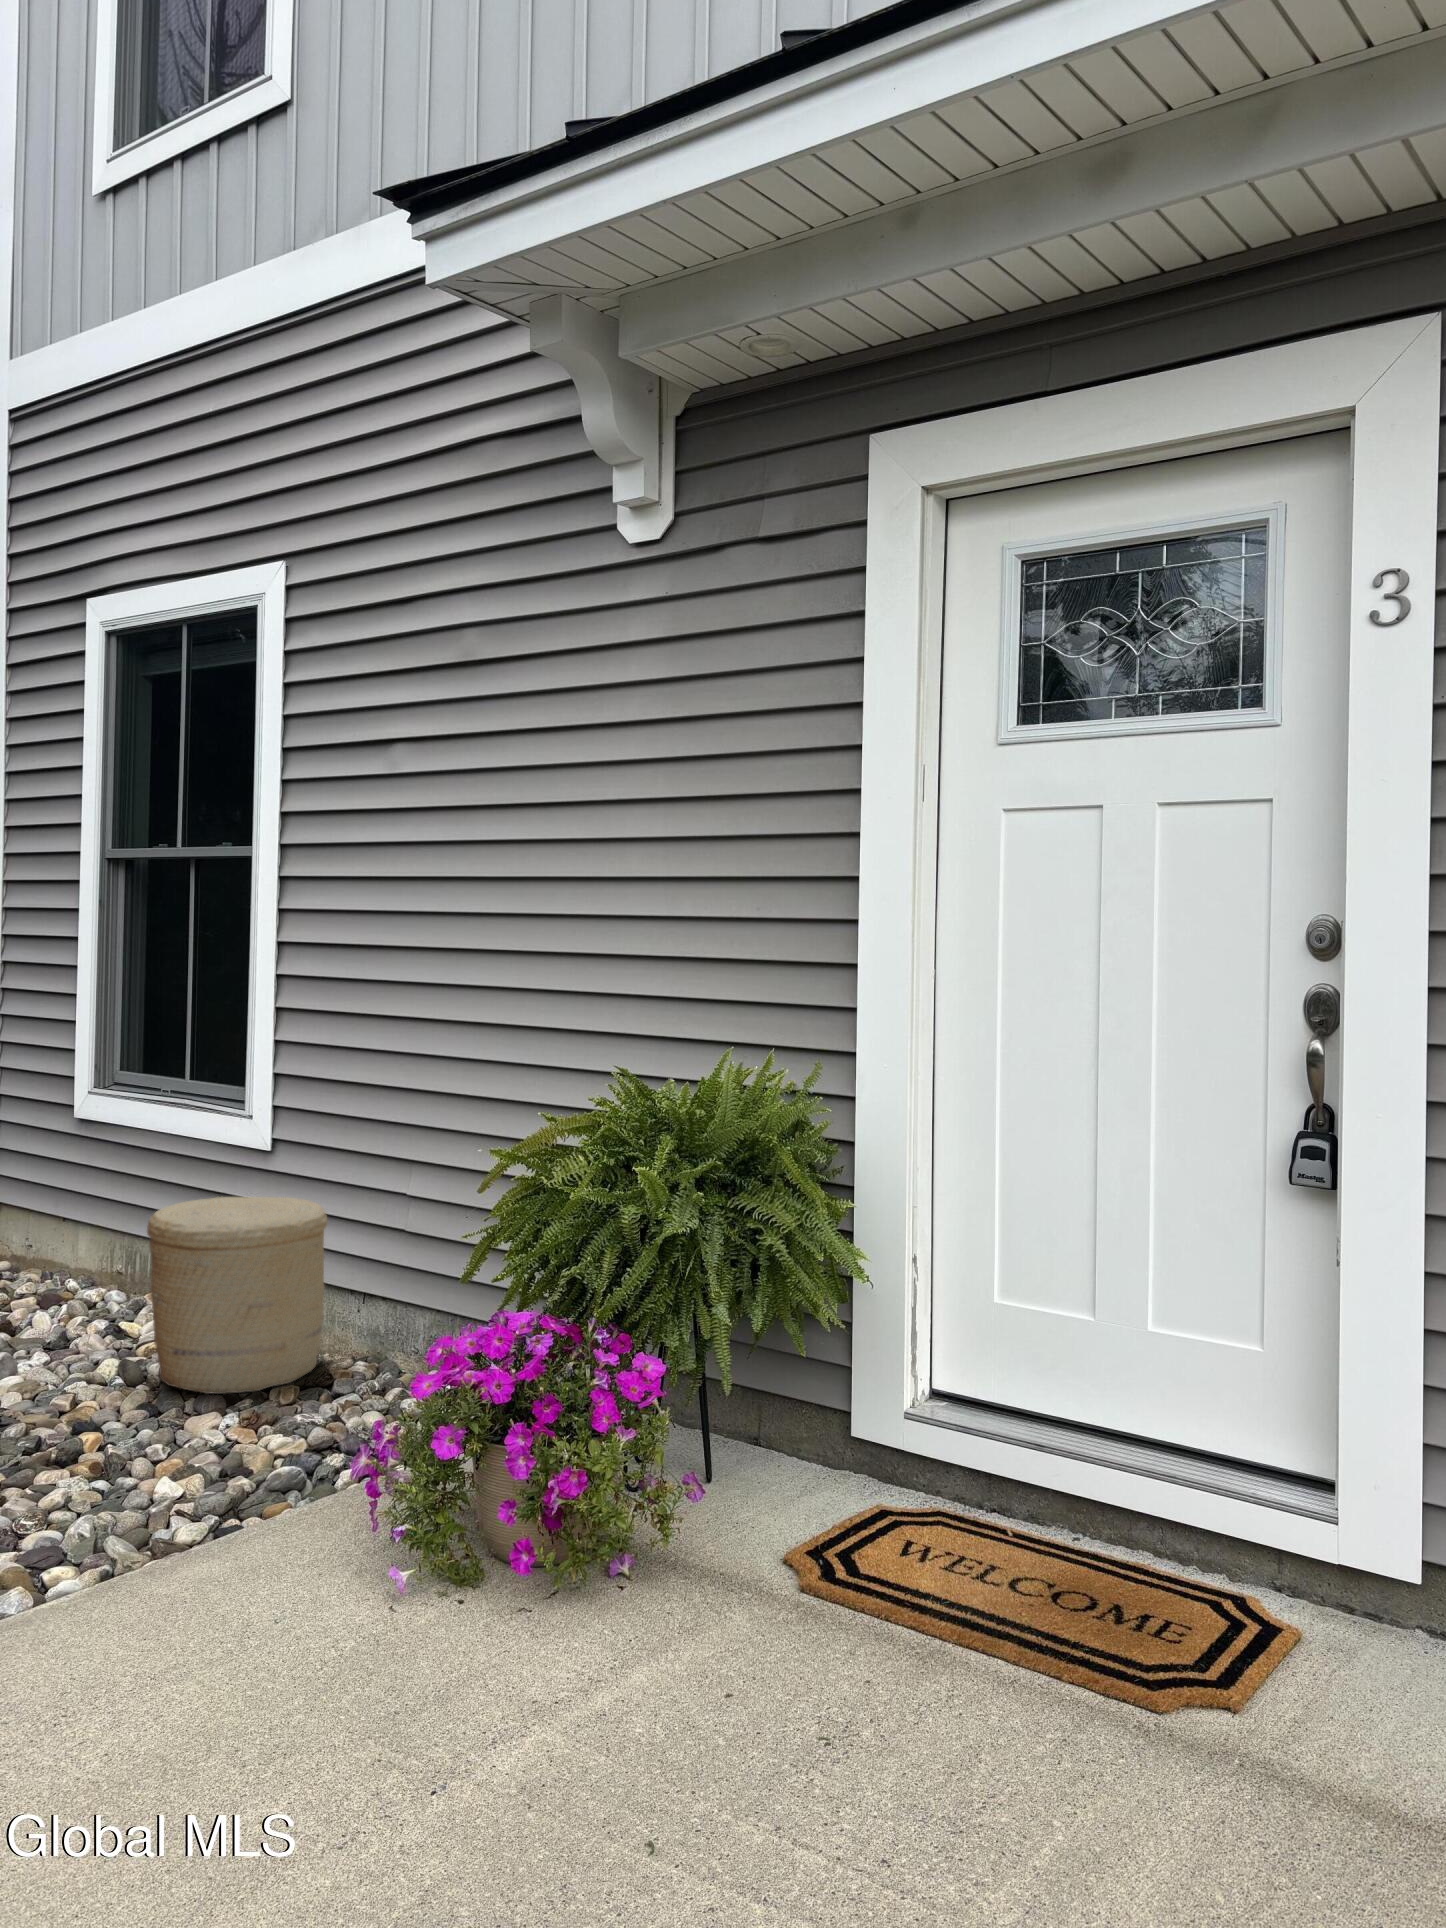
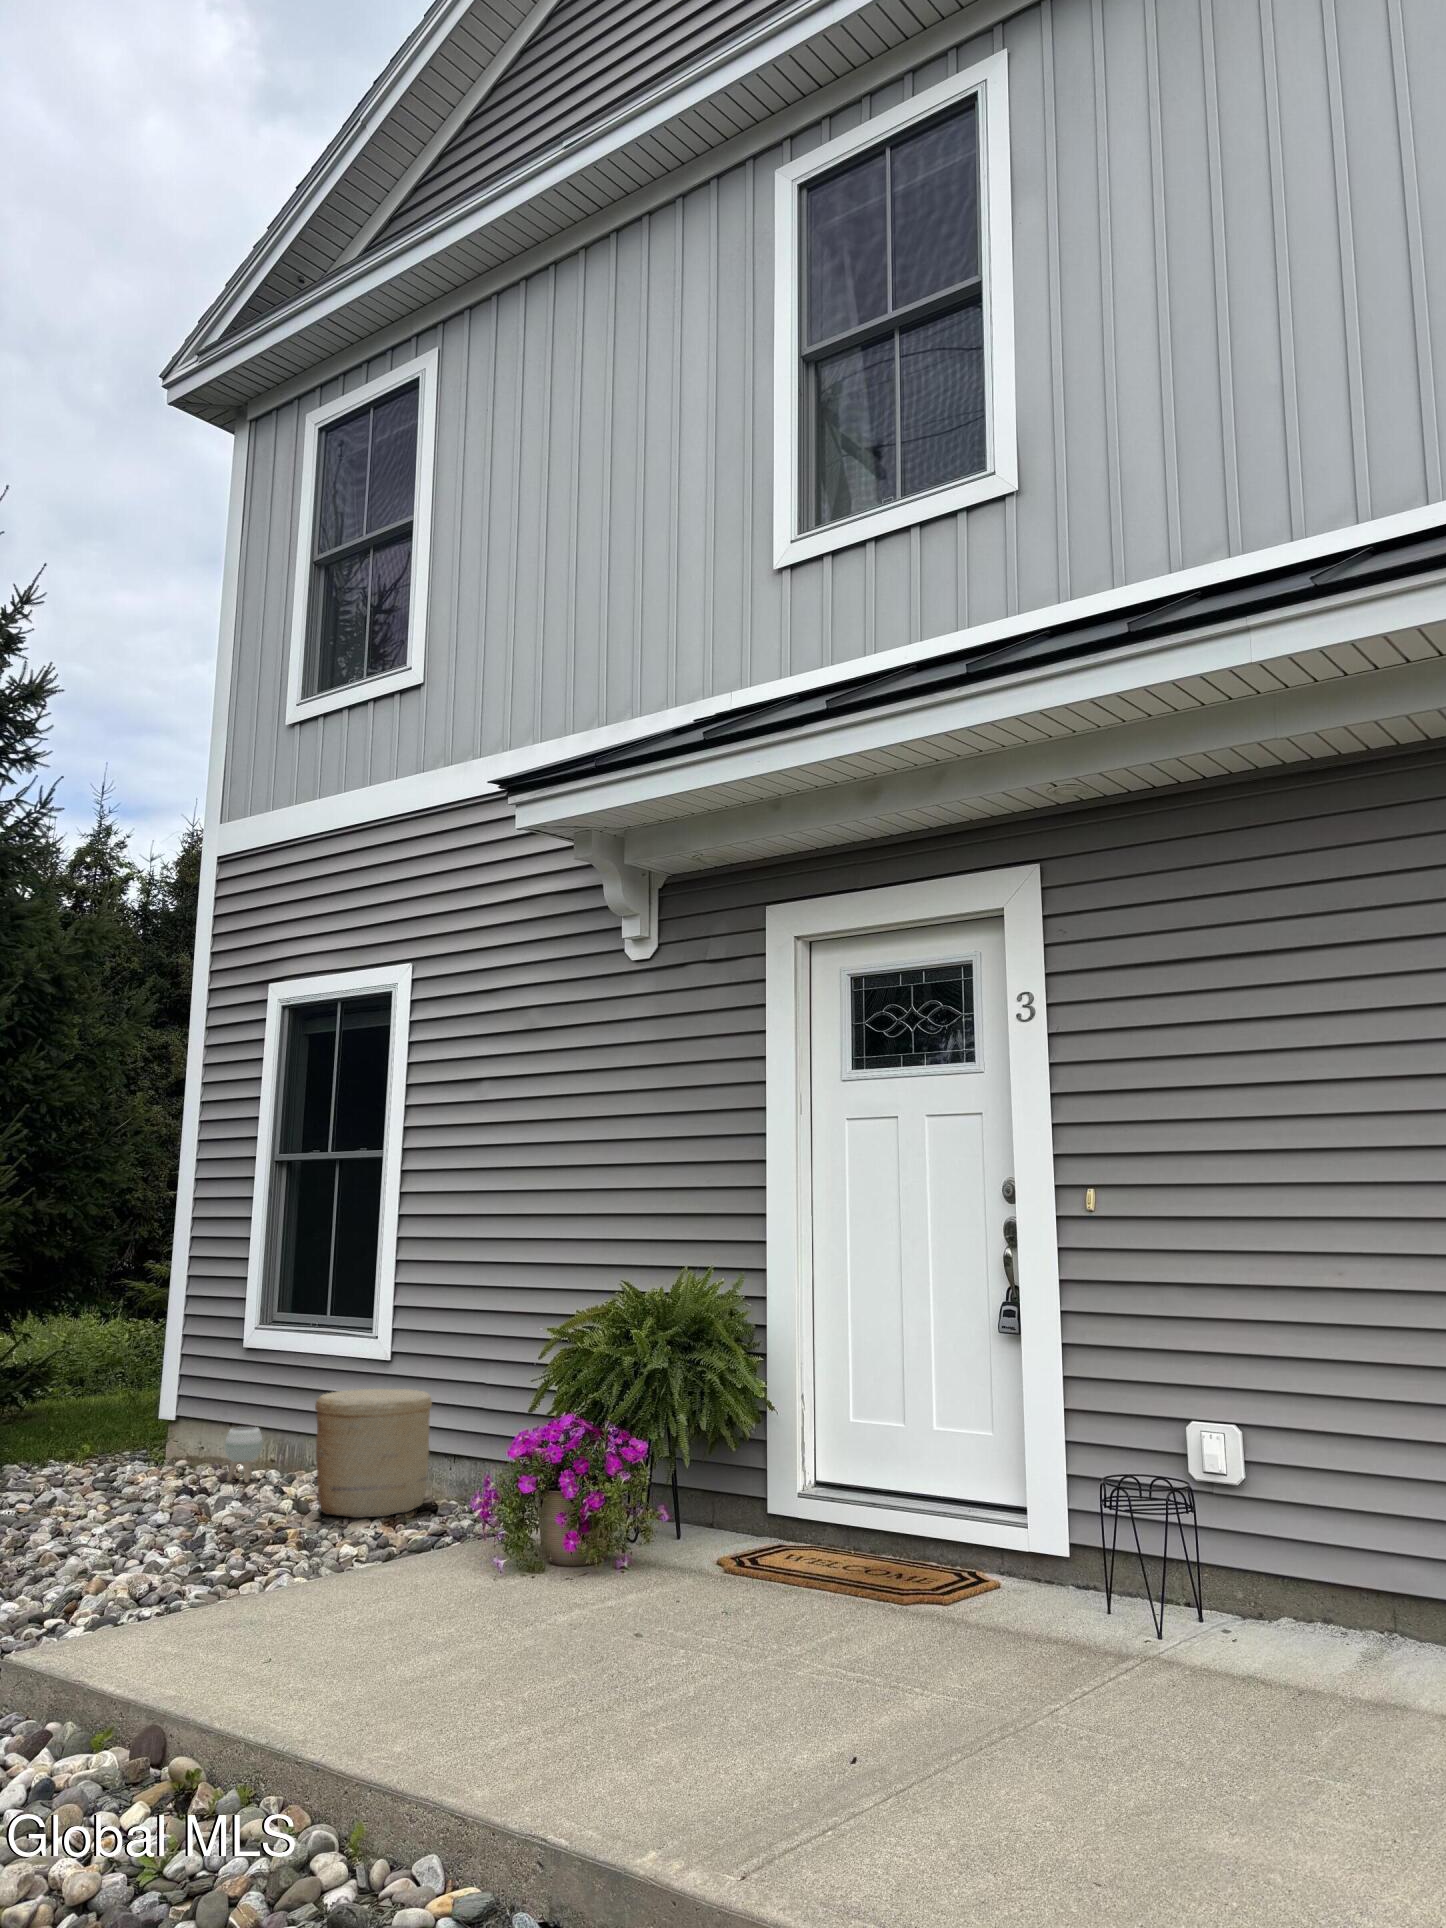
planter: none [45,1231,100,1309] -> present [225,1427,263,1483]

